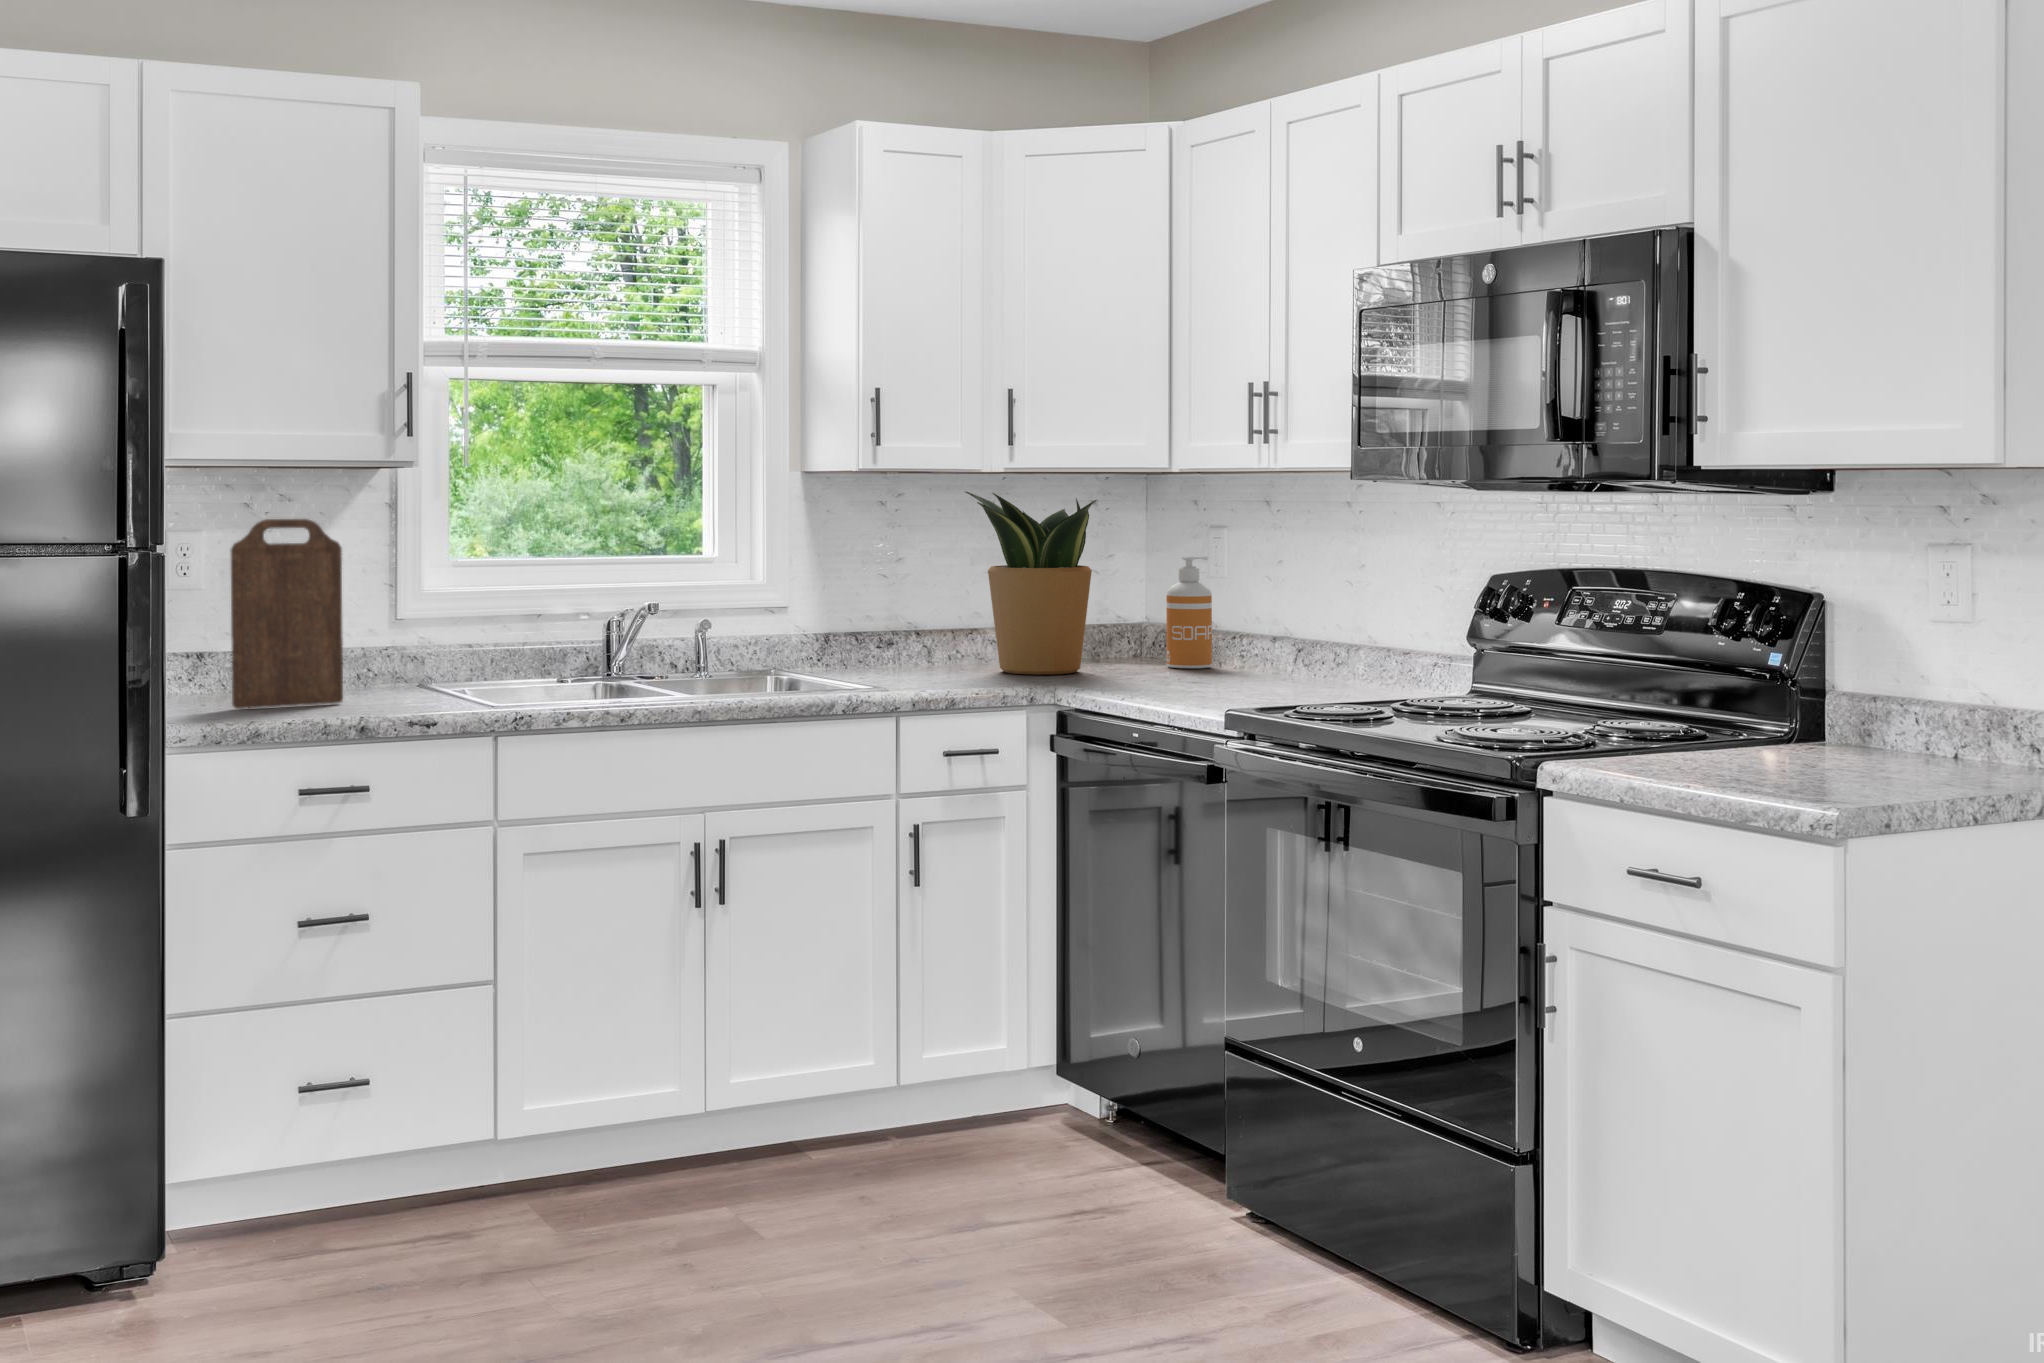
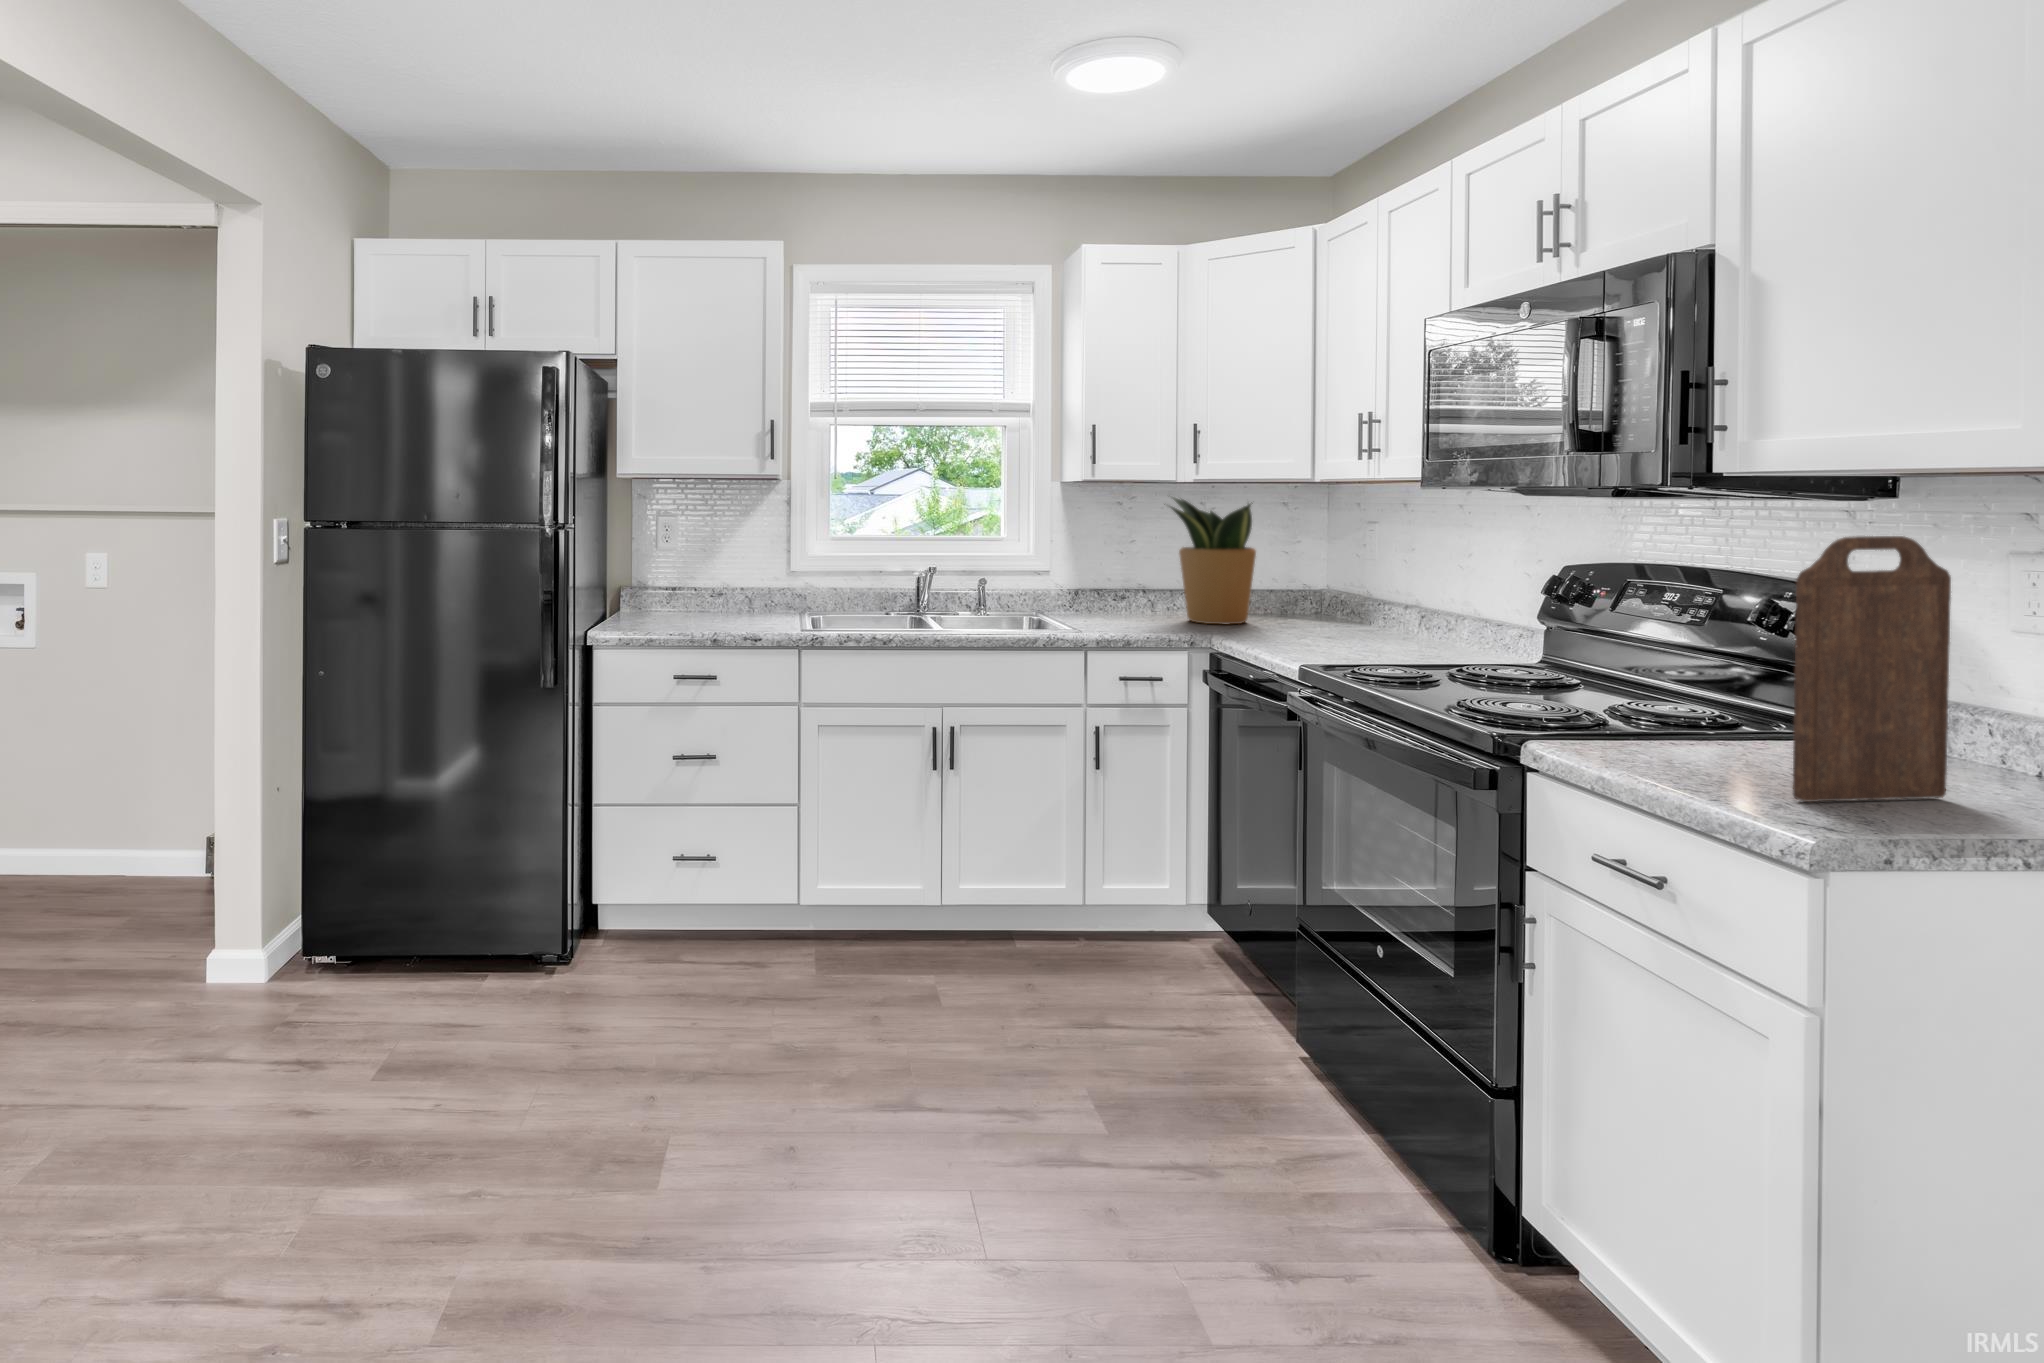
cutting board: present [230,519,343,709] -> present [1793,536,1951,802]
soap dispenser: present [1166,556,1212,668] -> none [1322,542,1359,624]

